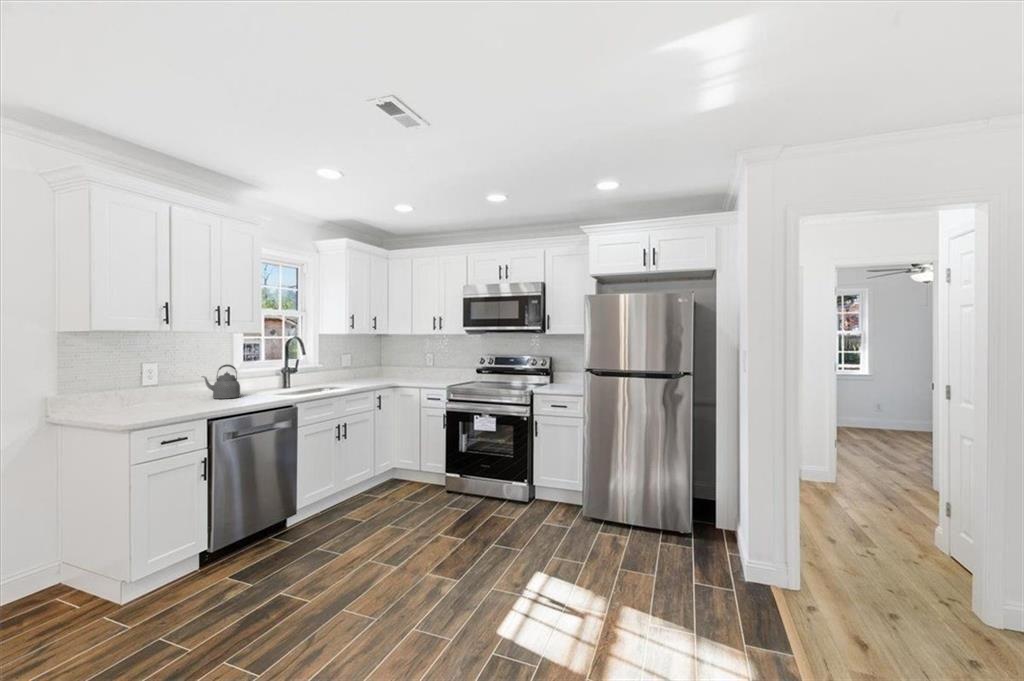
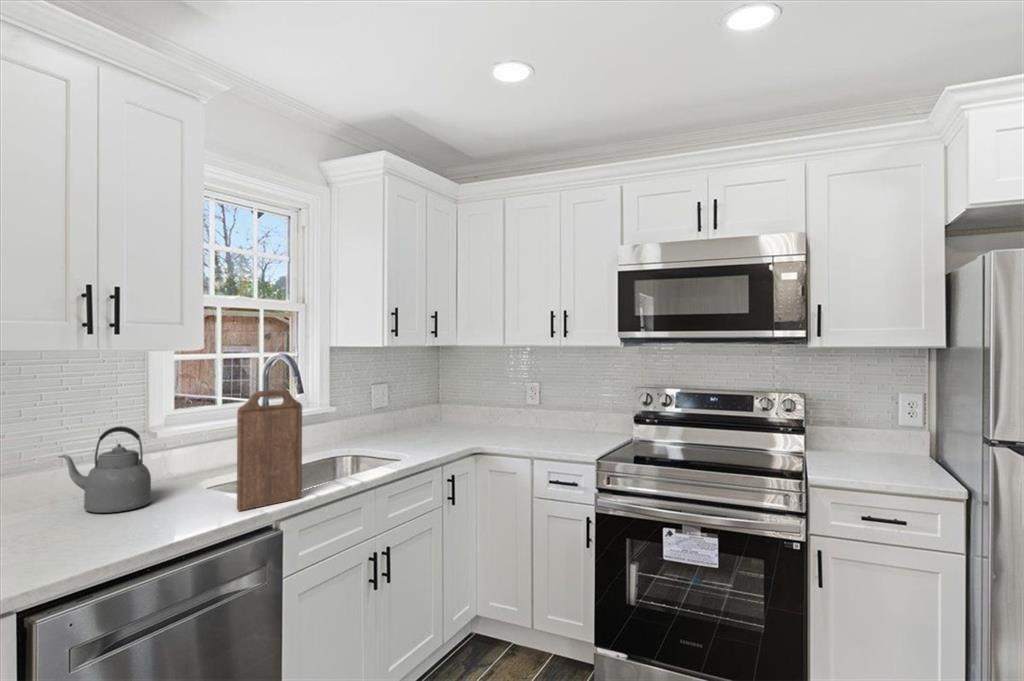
cutting board: none [279,350,306,398] -> present [237,390,302,511]

